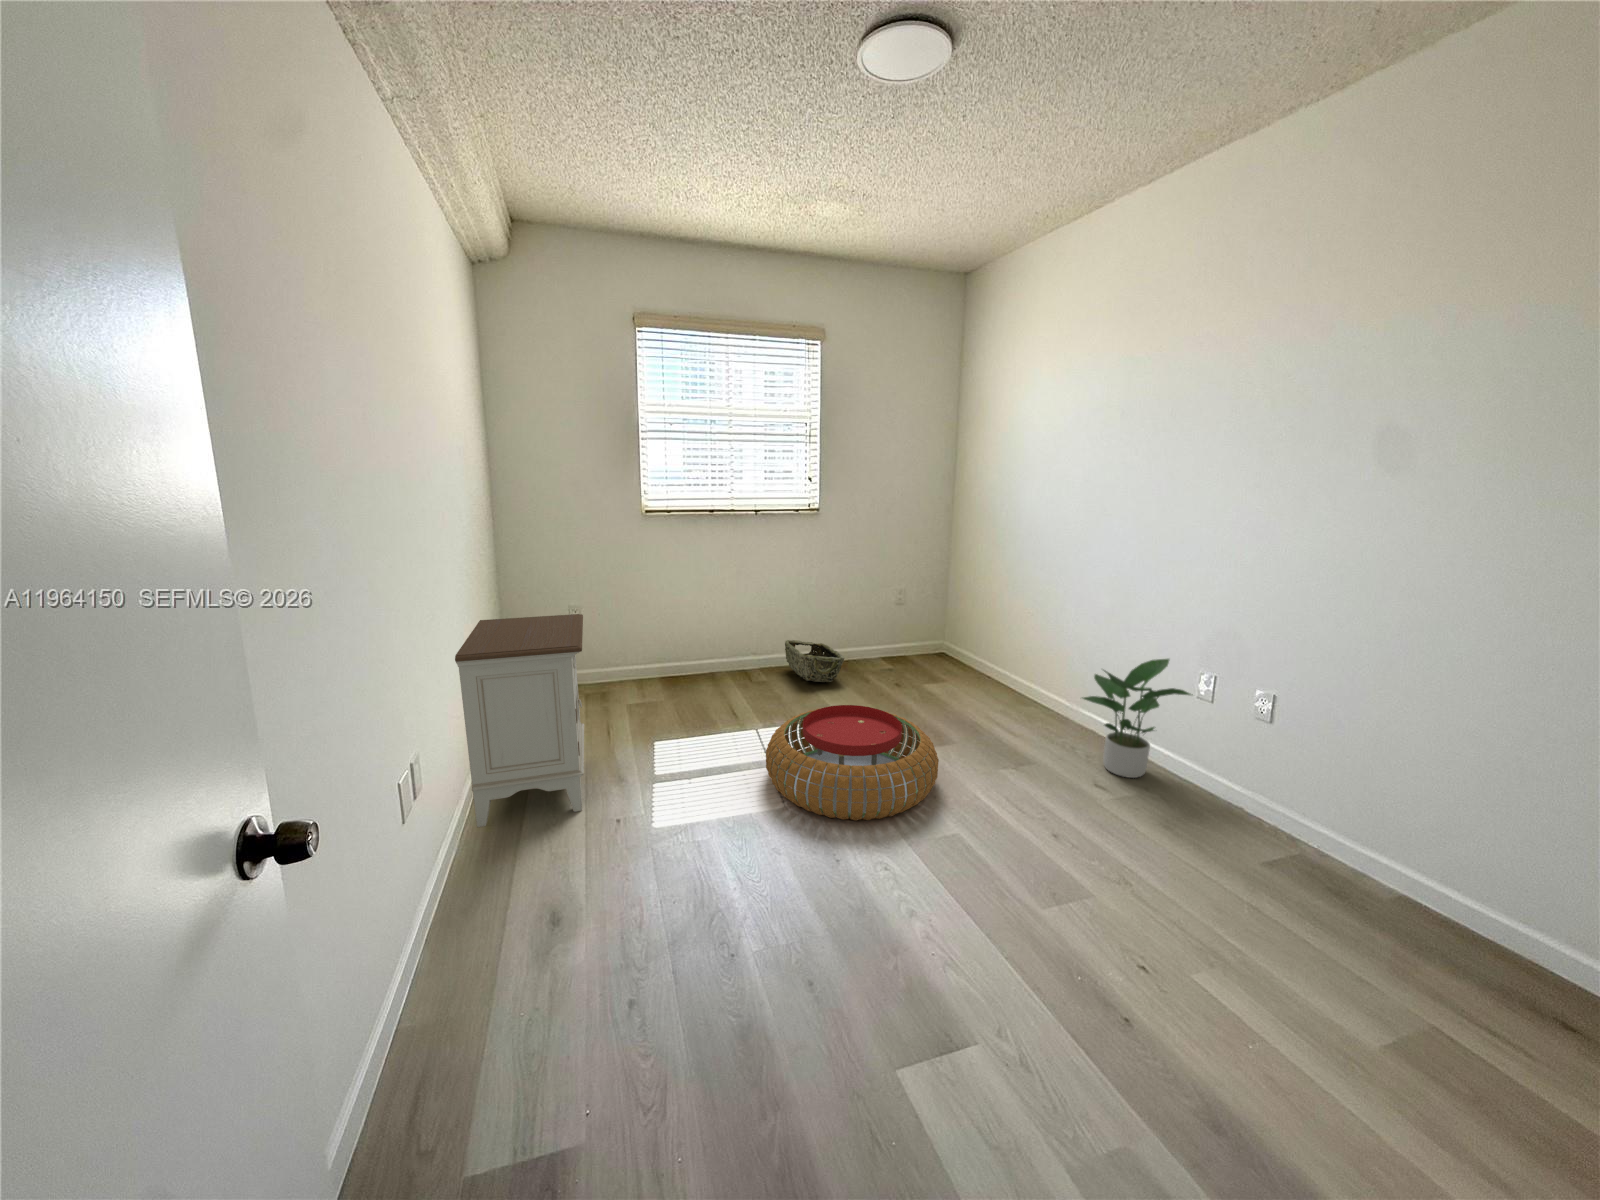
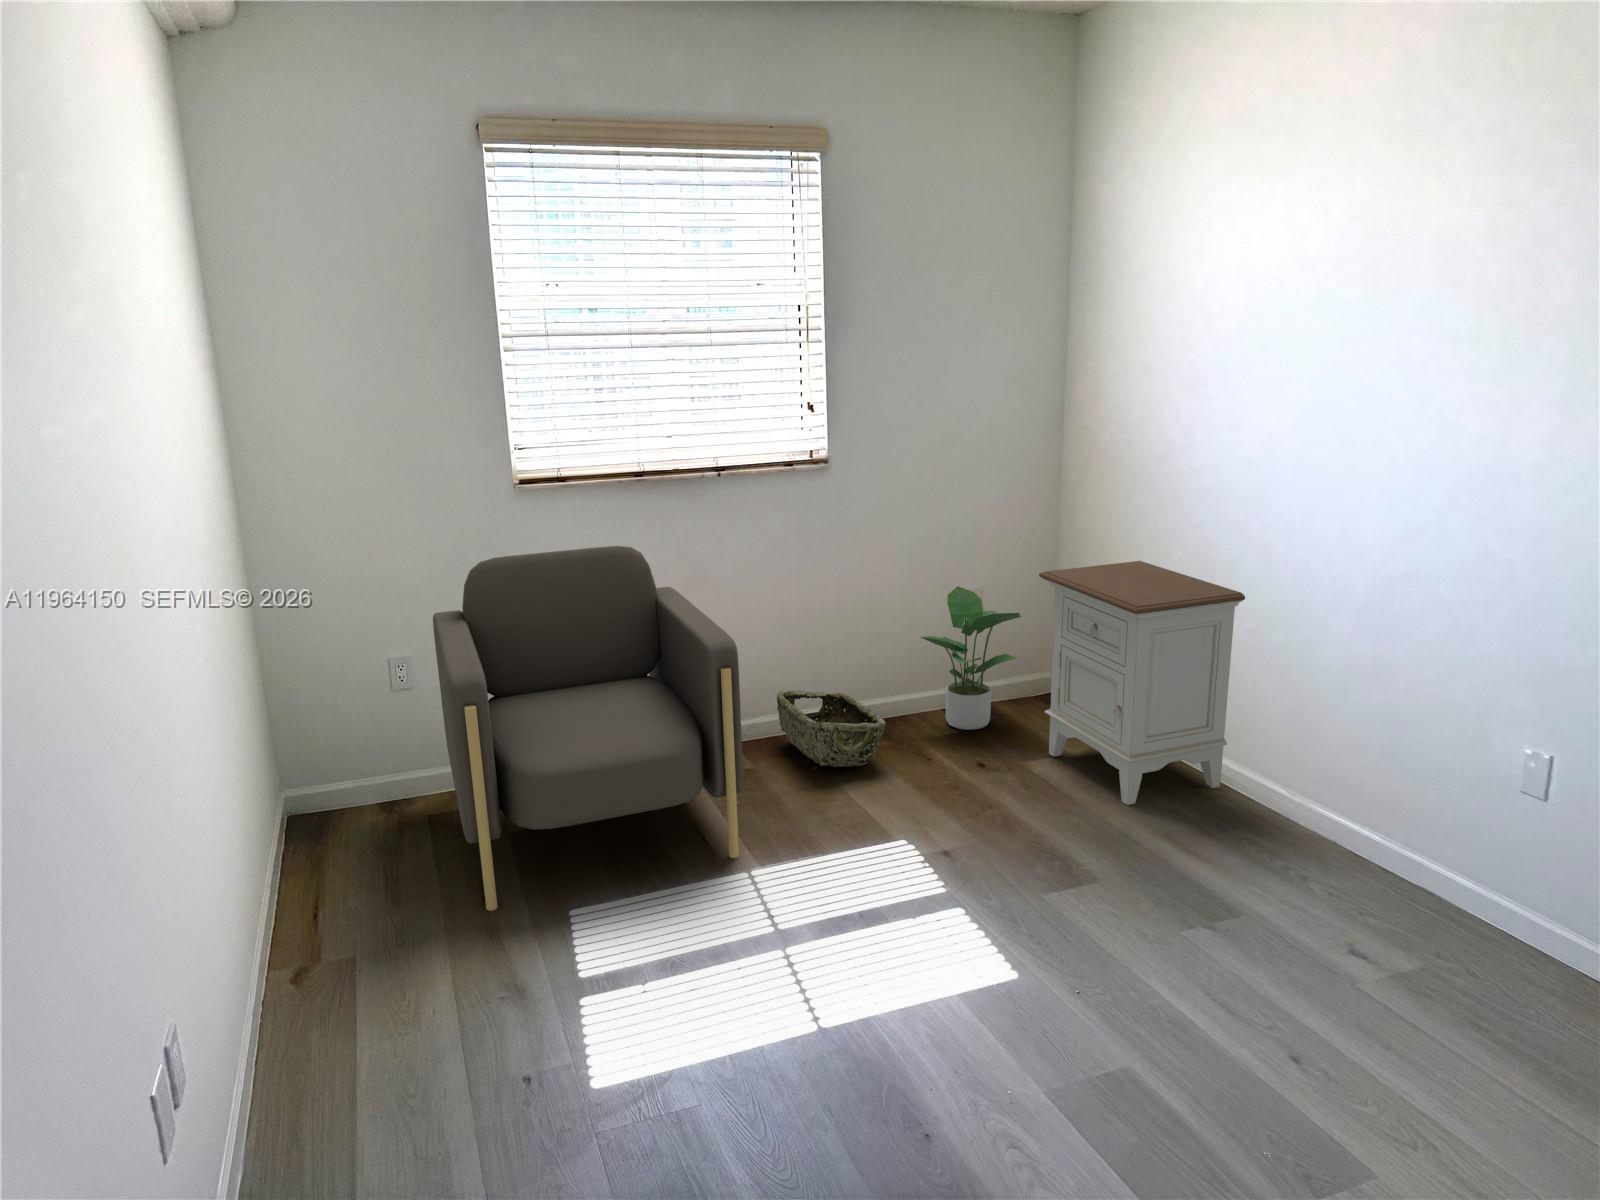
armchair: none [594,550,758,741] -> present [433,546,743,911]
nightstand: present [455,614,584,827] -> present [1039,561,1245,805]
potted plant: present [1083,659,1191,778] -> present [921,586,1021,730]
pouf: present [766,705,939,820] -> none [777,830,1084,1051]

